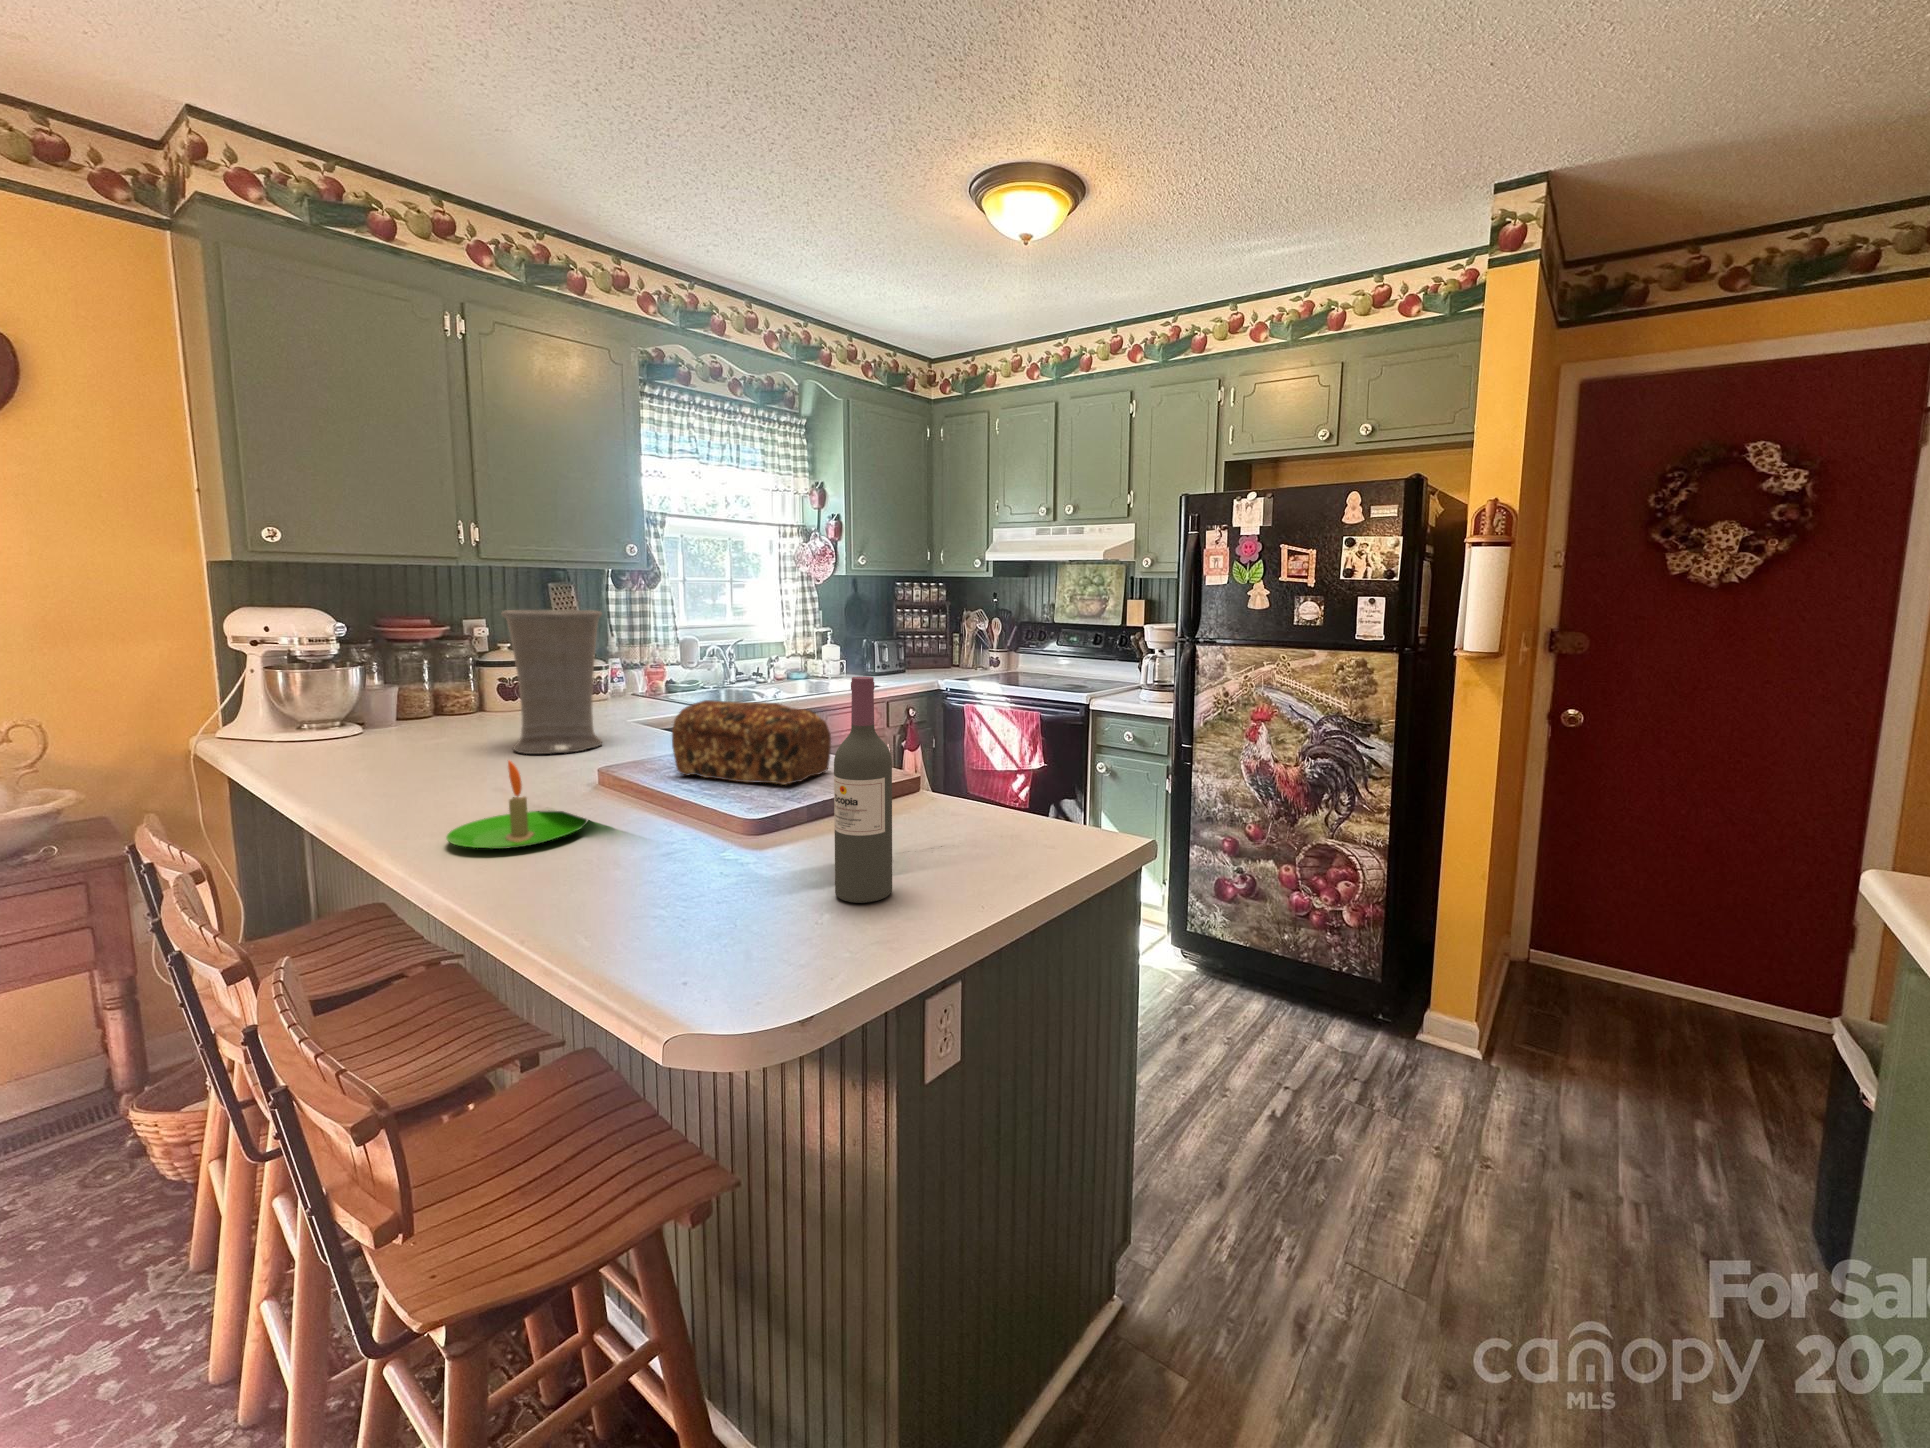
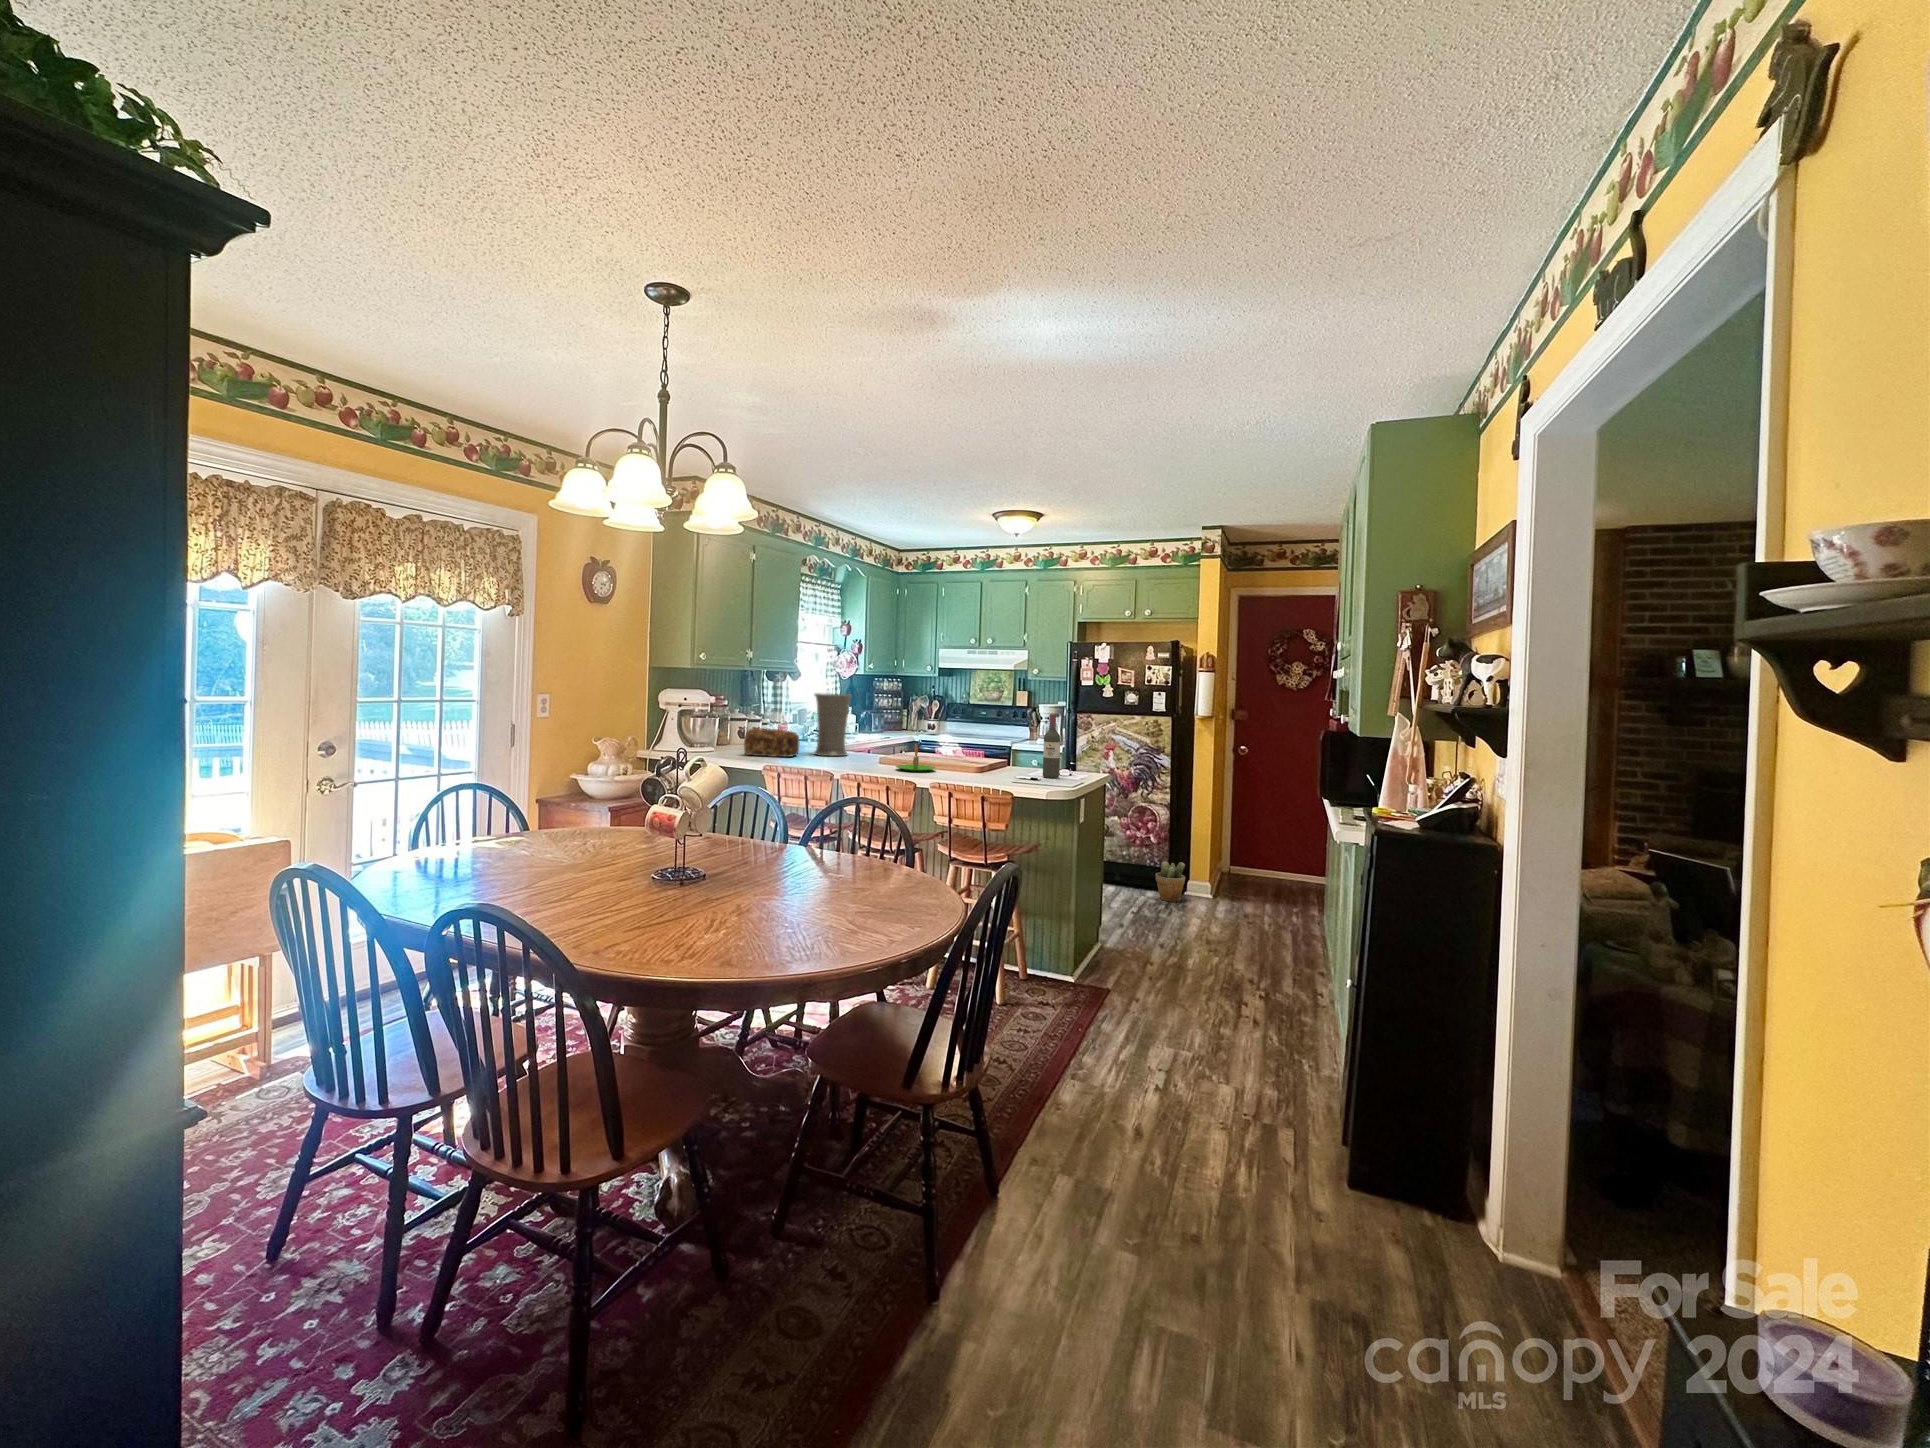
bread loaf: present [672,700,831,785] -> present [744,728,800,757]
potted plant: none [1347,977,1416,1071] -> present [1156,861,1185,902]

